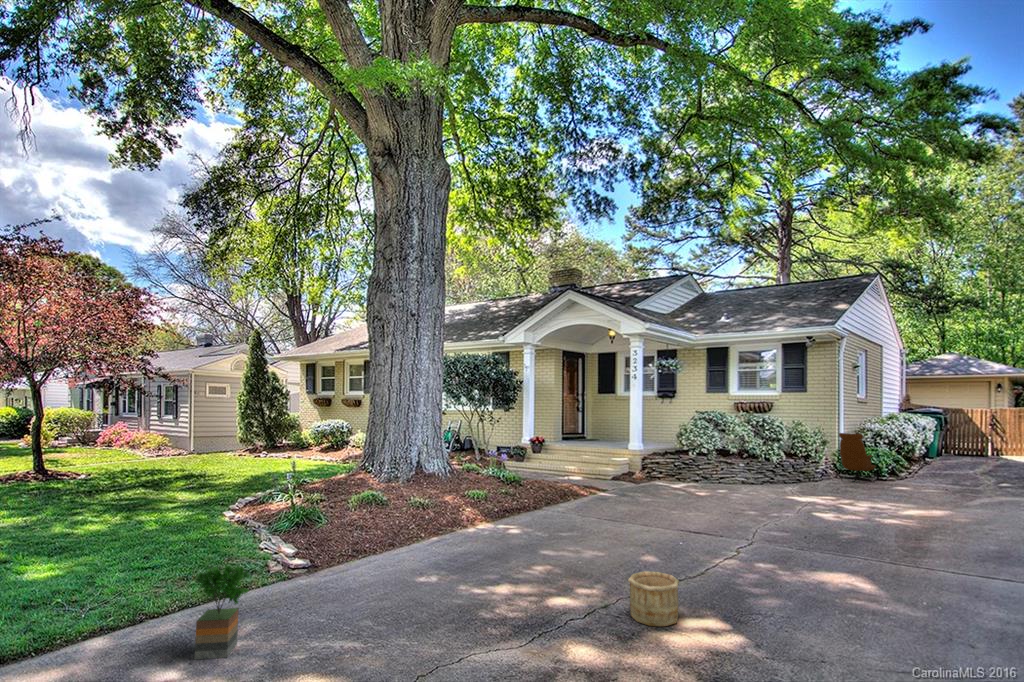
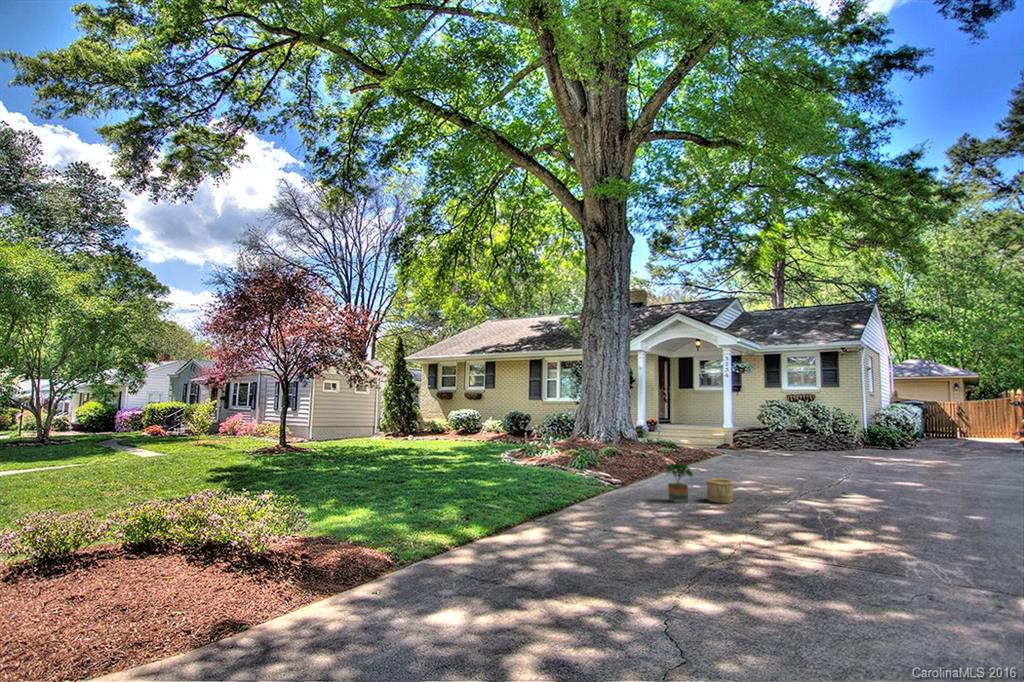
lounge chair: present [839,433,876,483] -> none [868,415,894,449]
wooden bucket: present [628,571,679,626] -> present [706,478,733,503]

